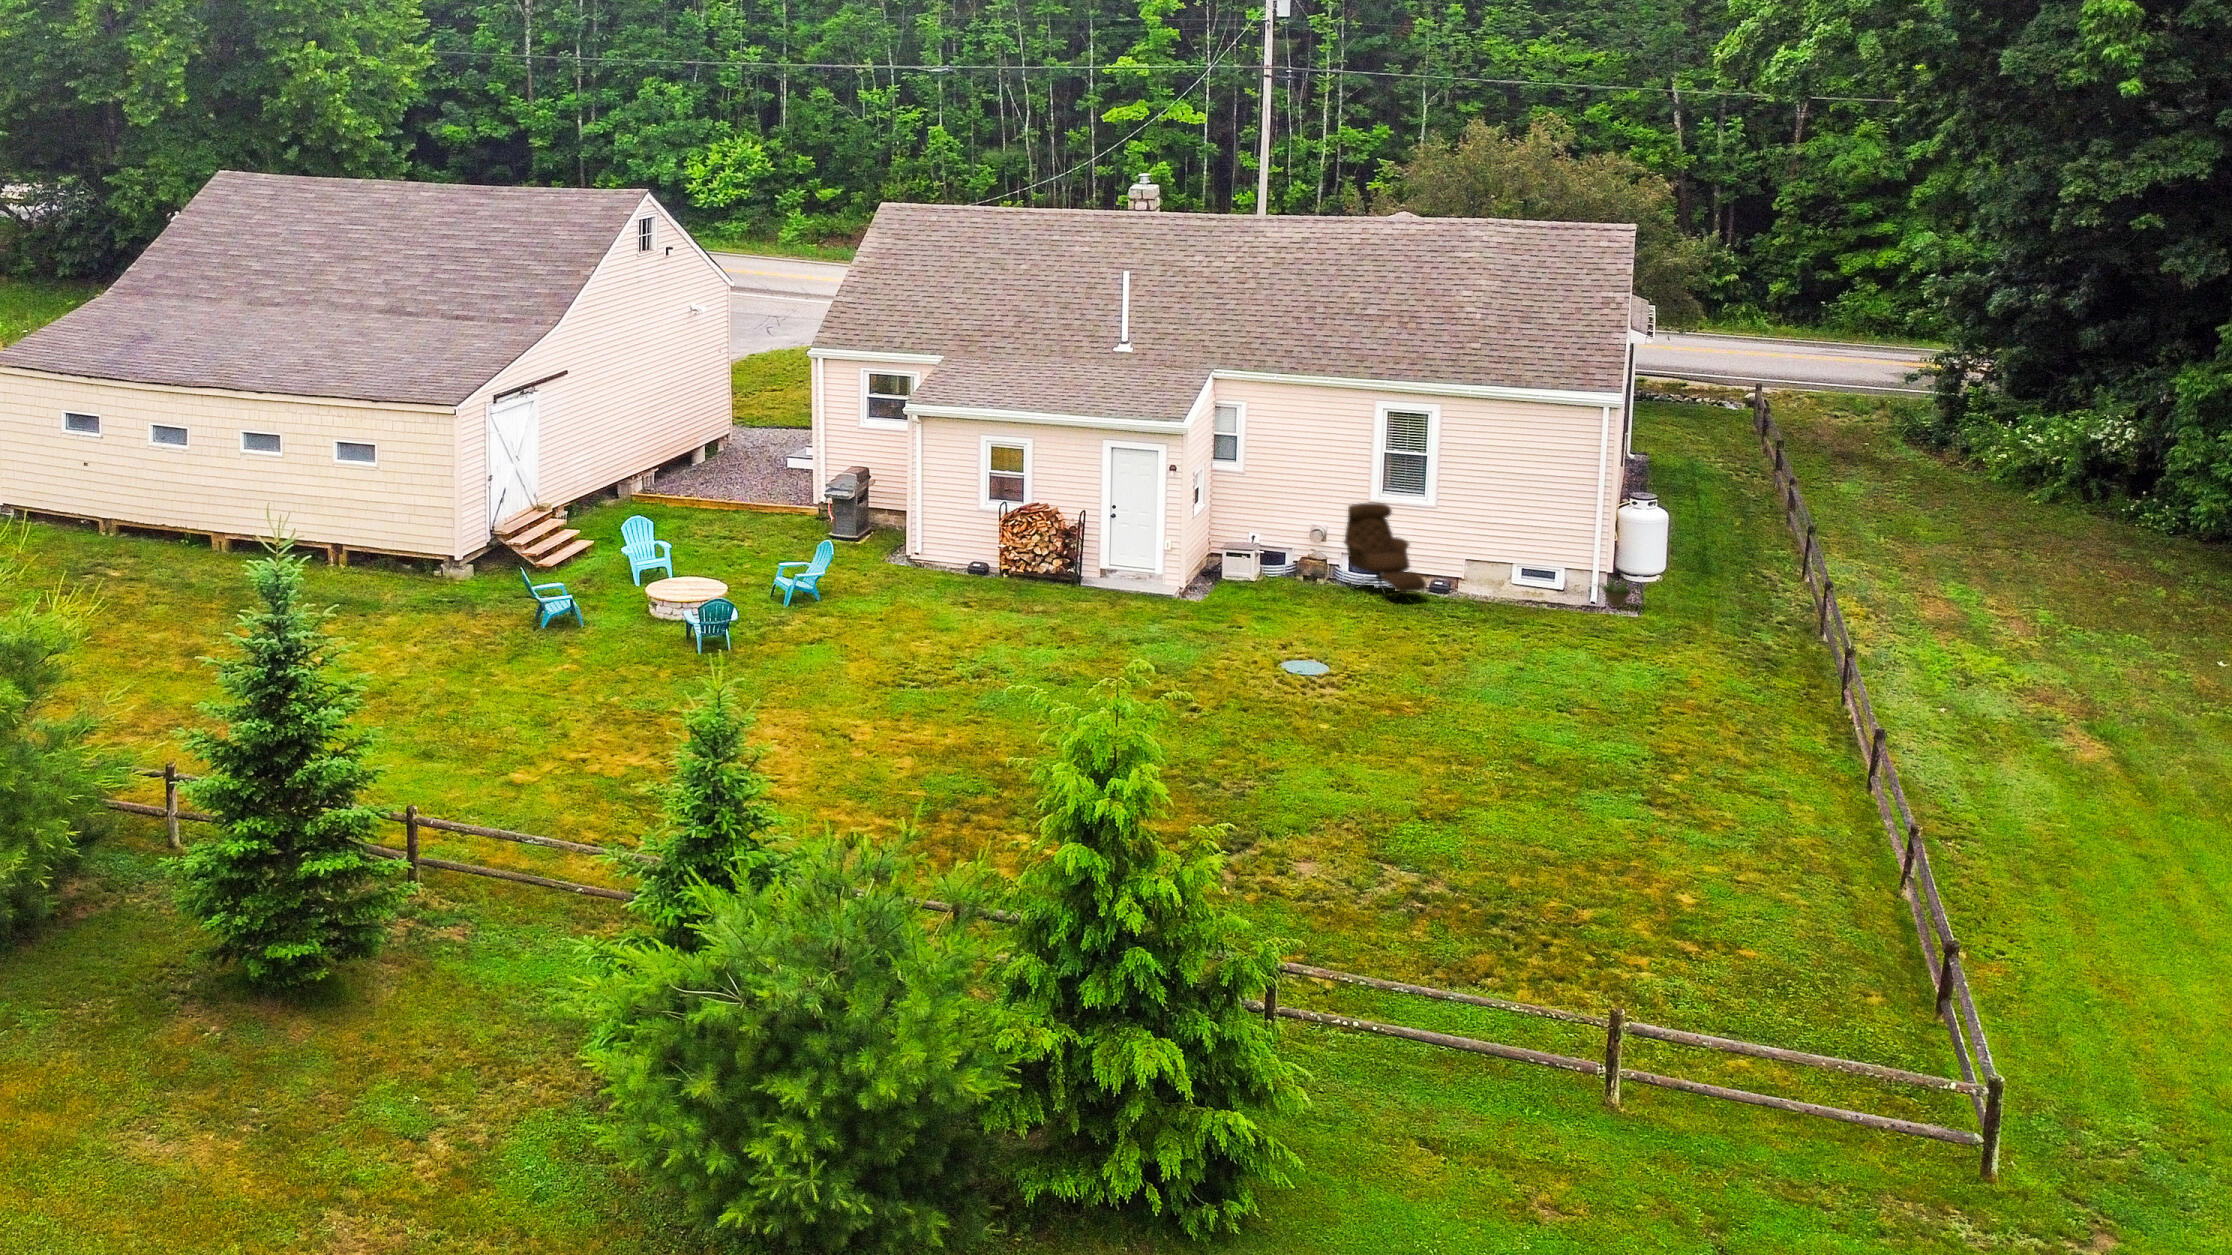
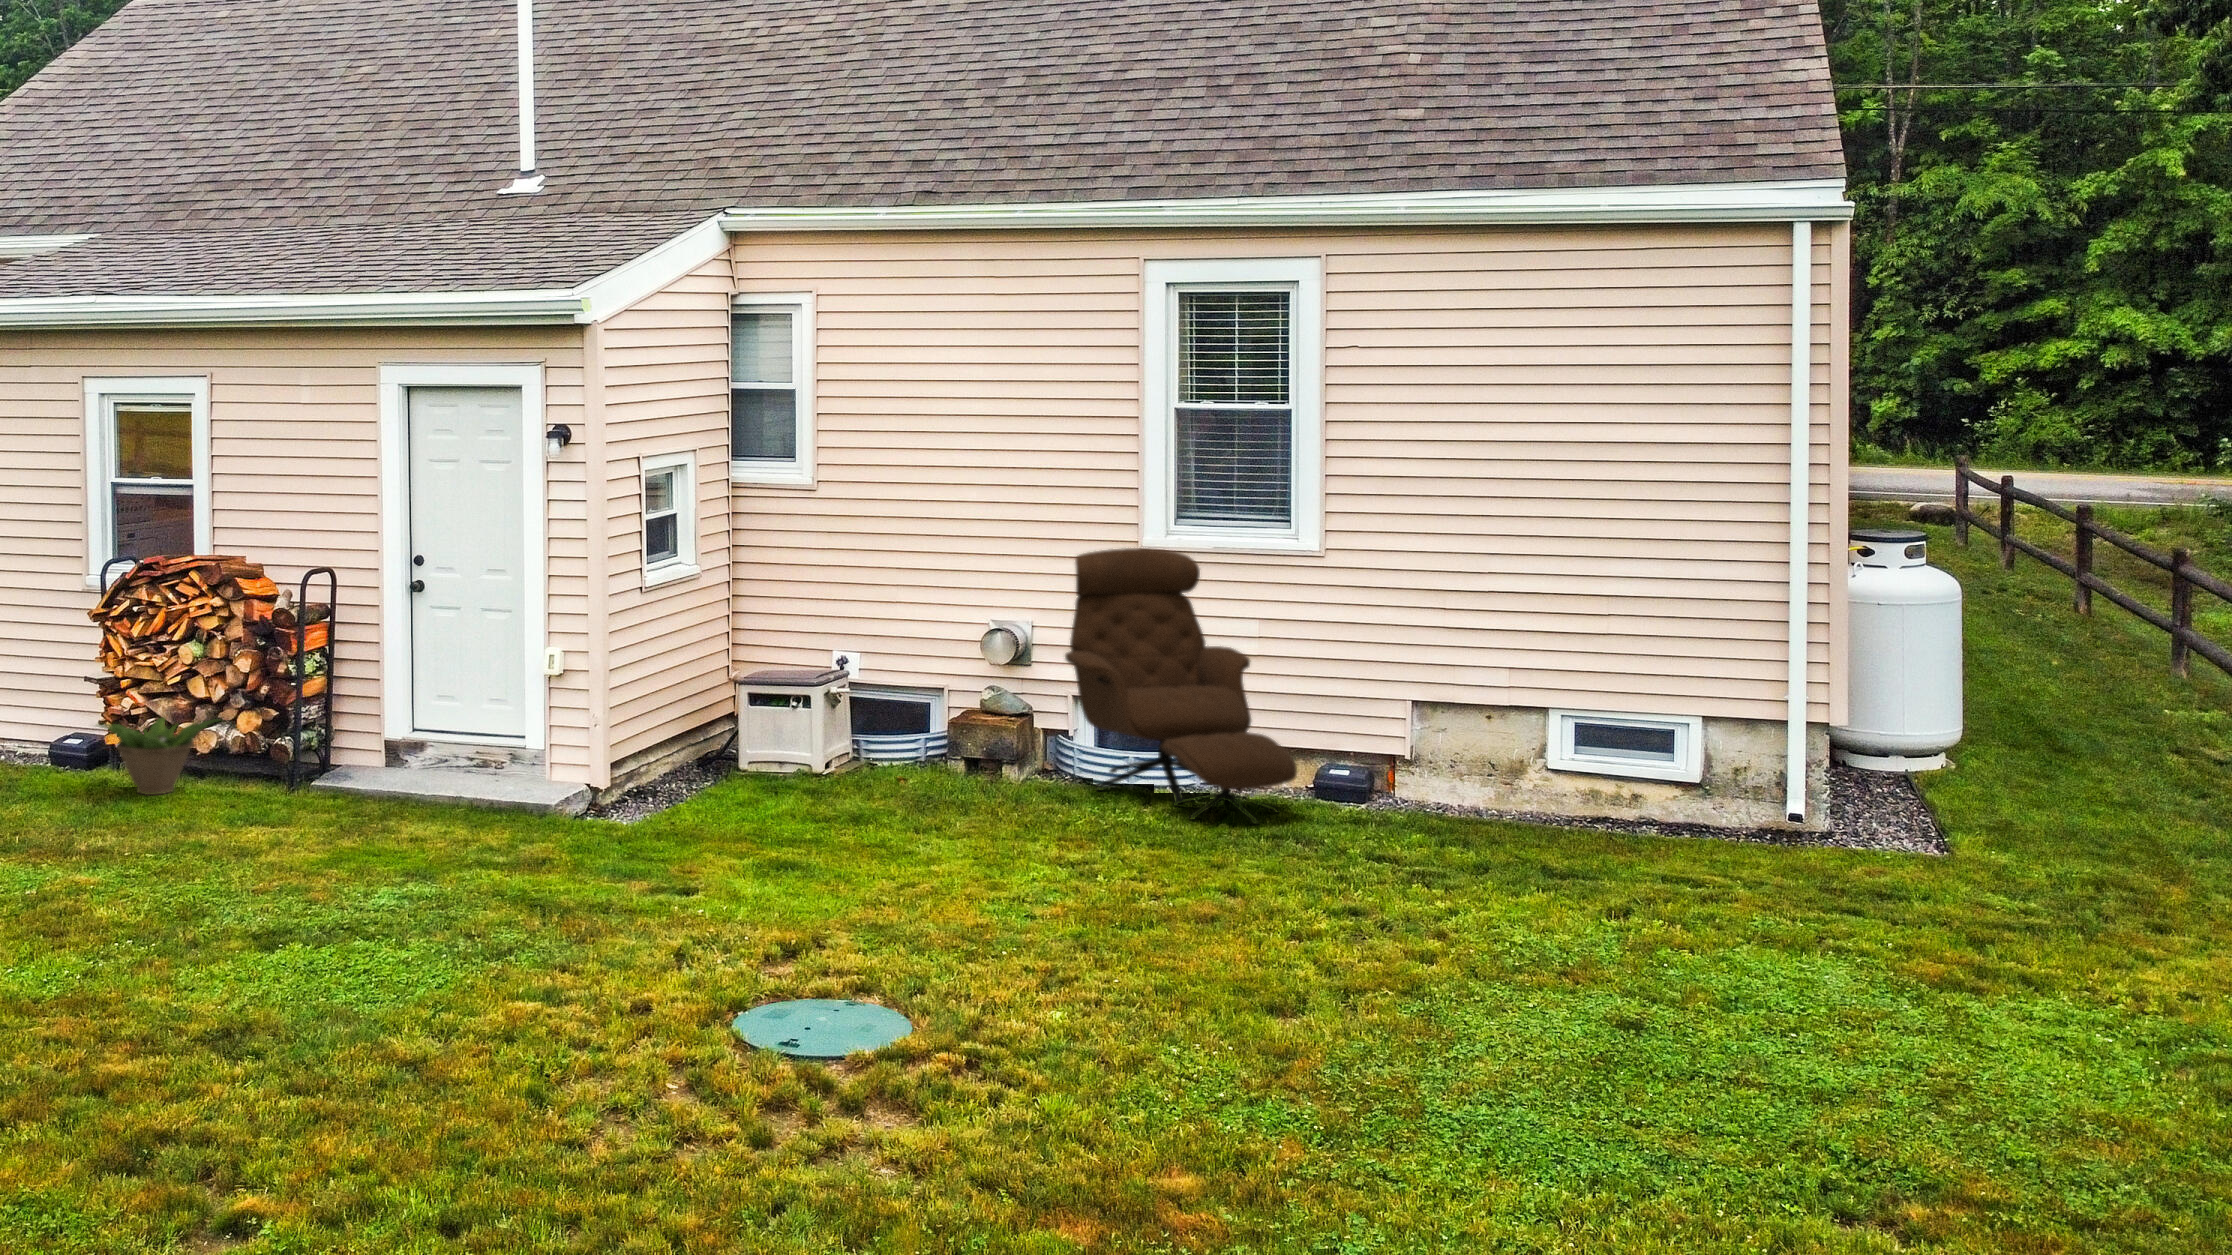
decorative plant: present [1600,579,1636,608] -> present [98,718,218,795]

